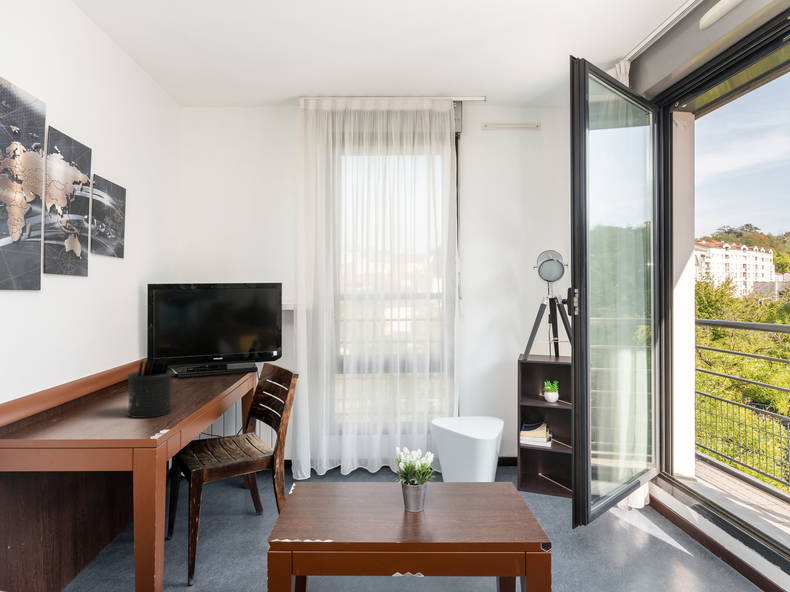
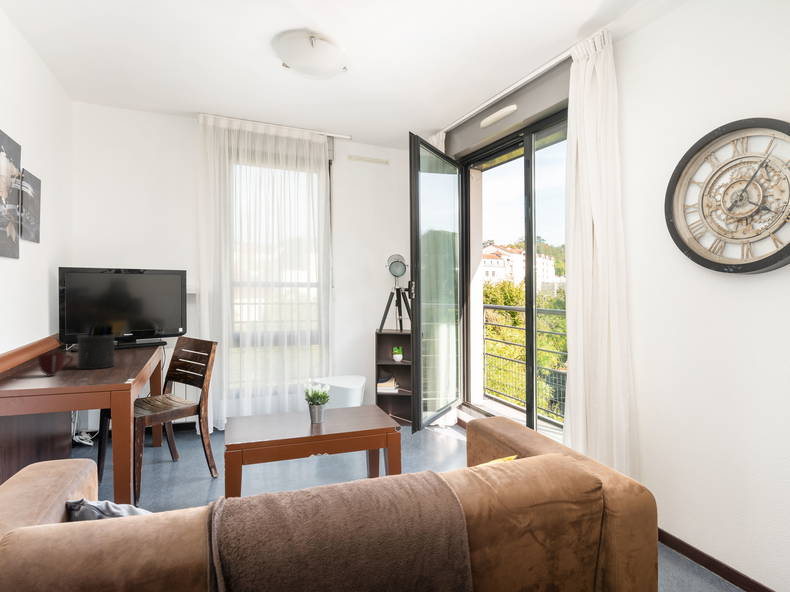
mug: none [70,400,112,431] -> present [38,353,73,376]

